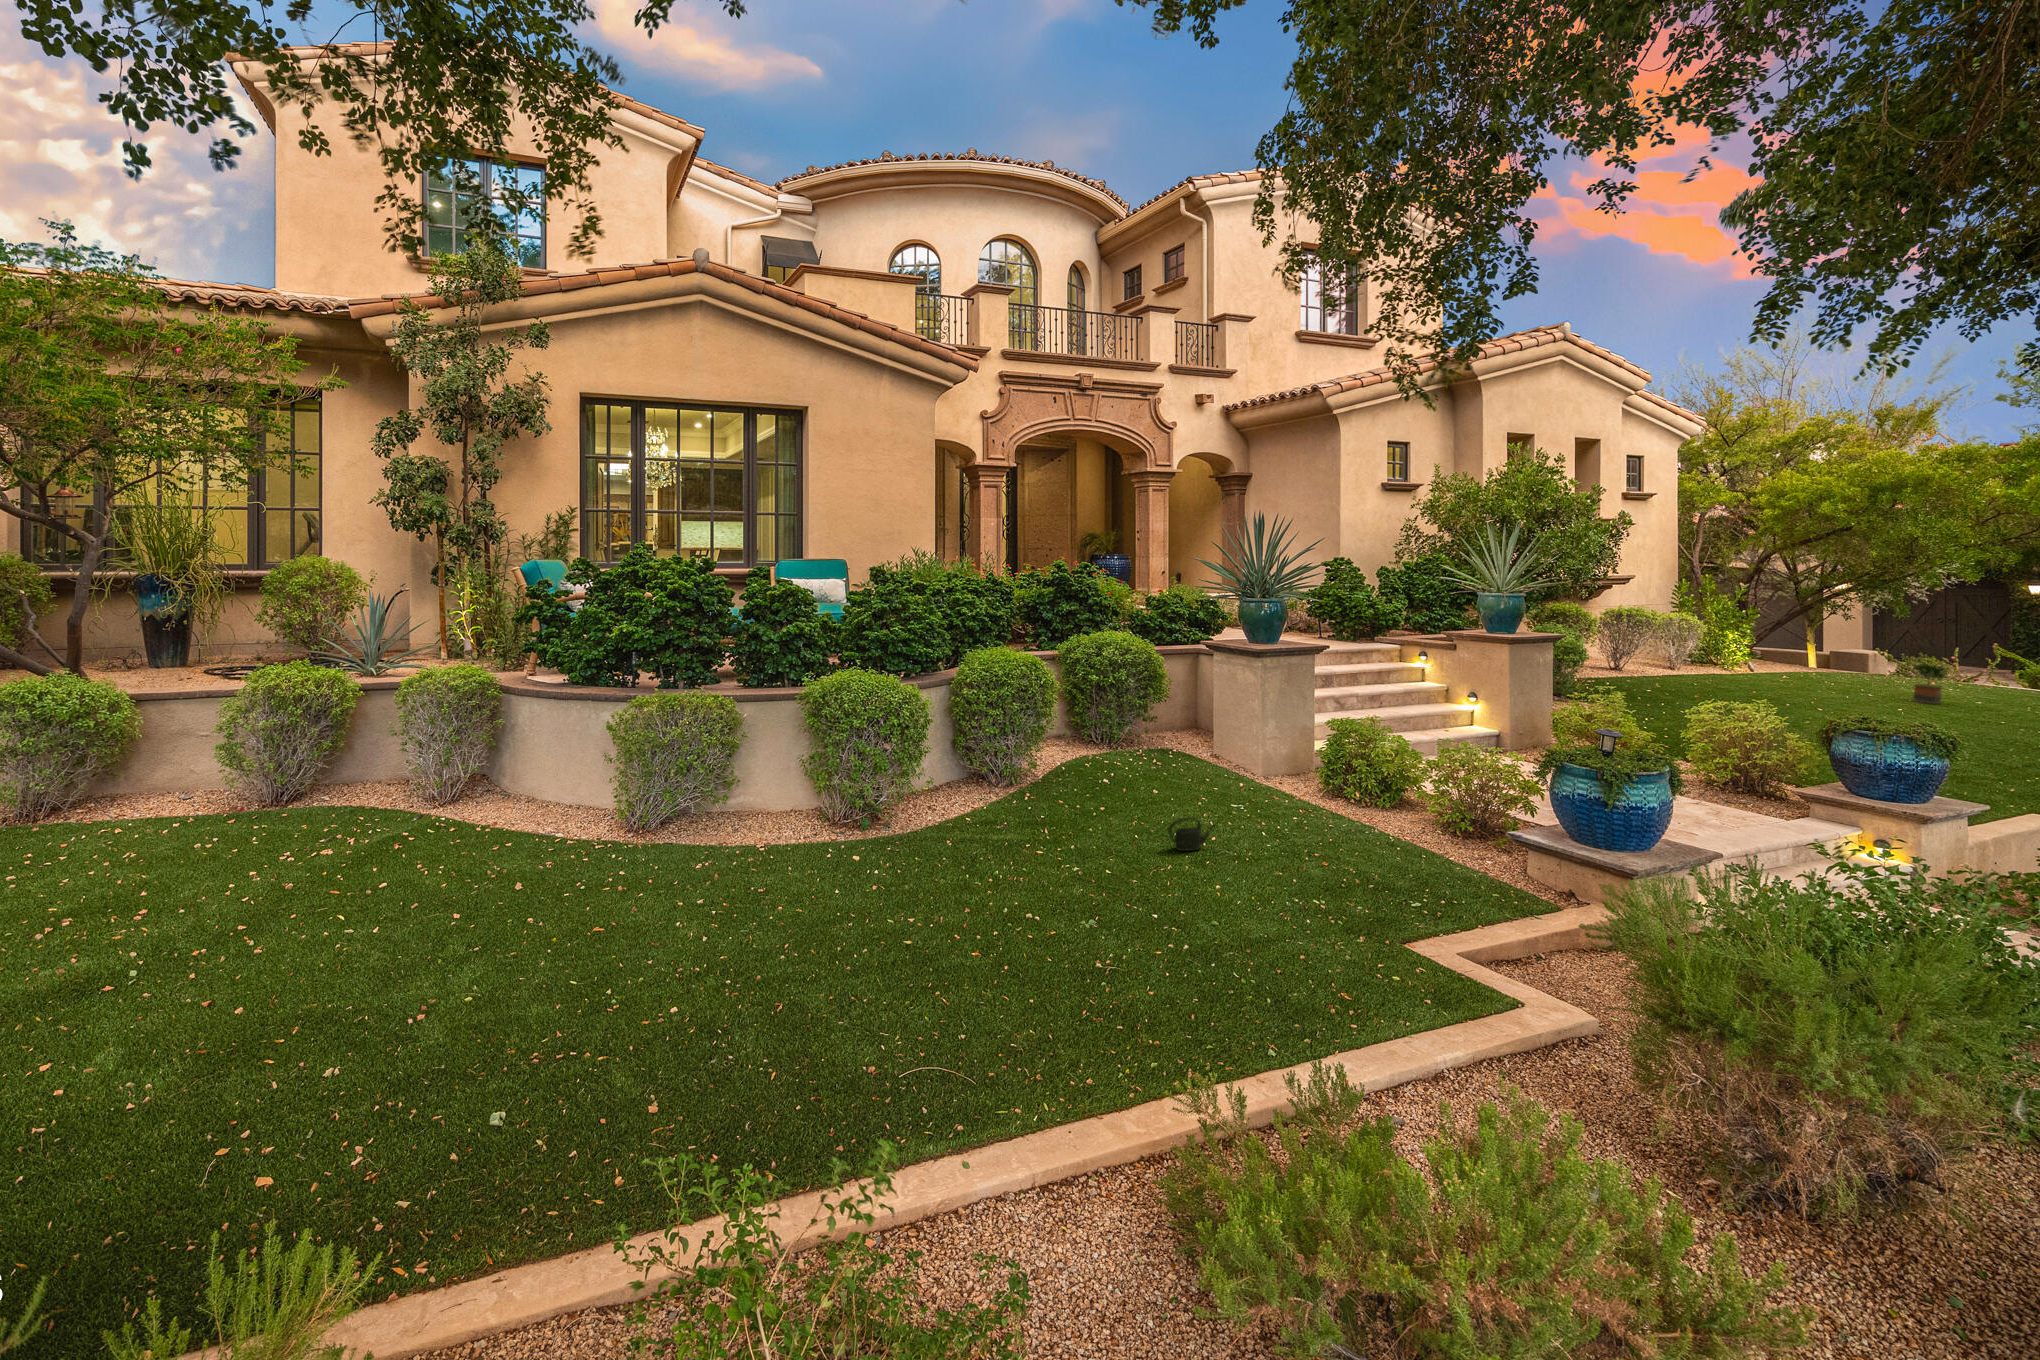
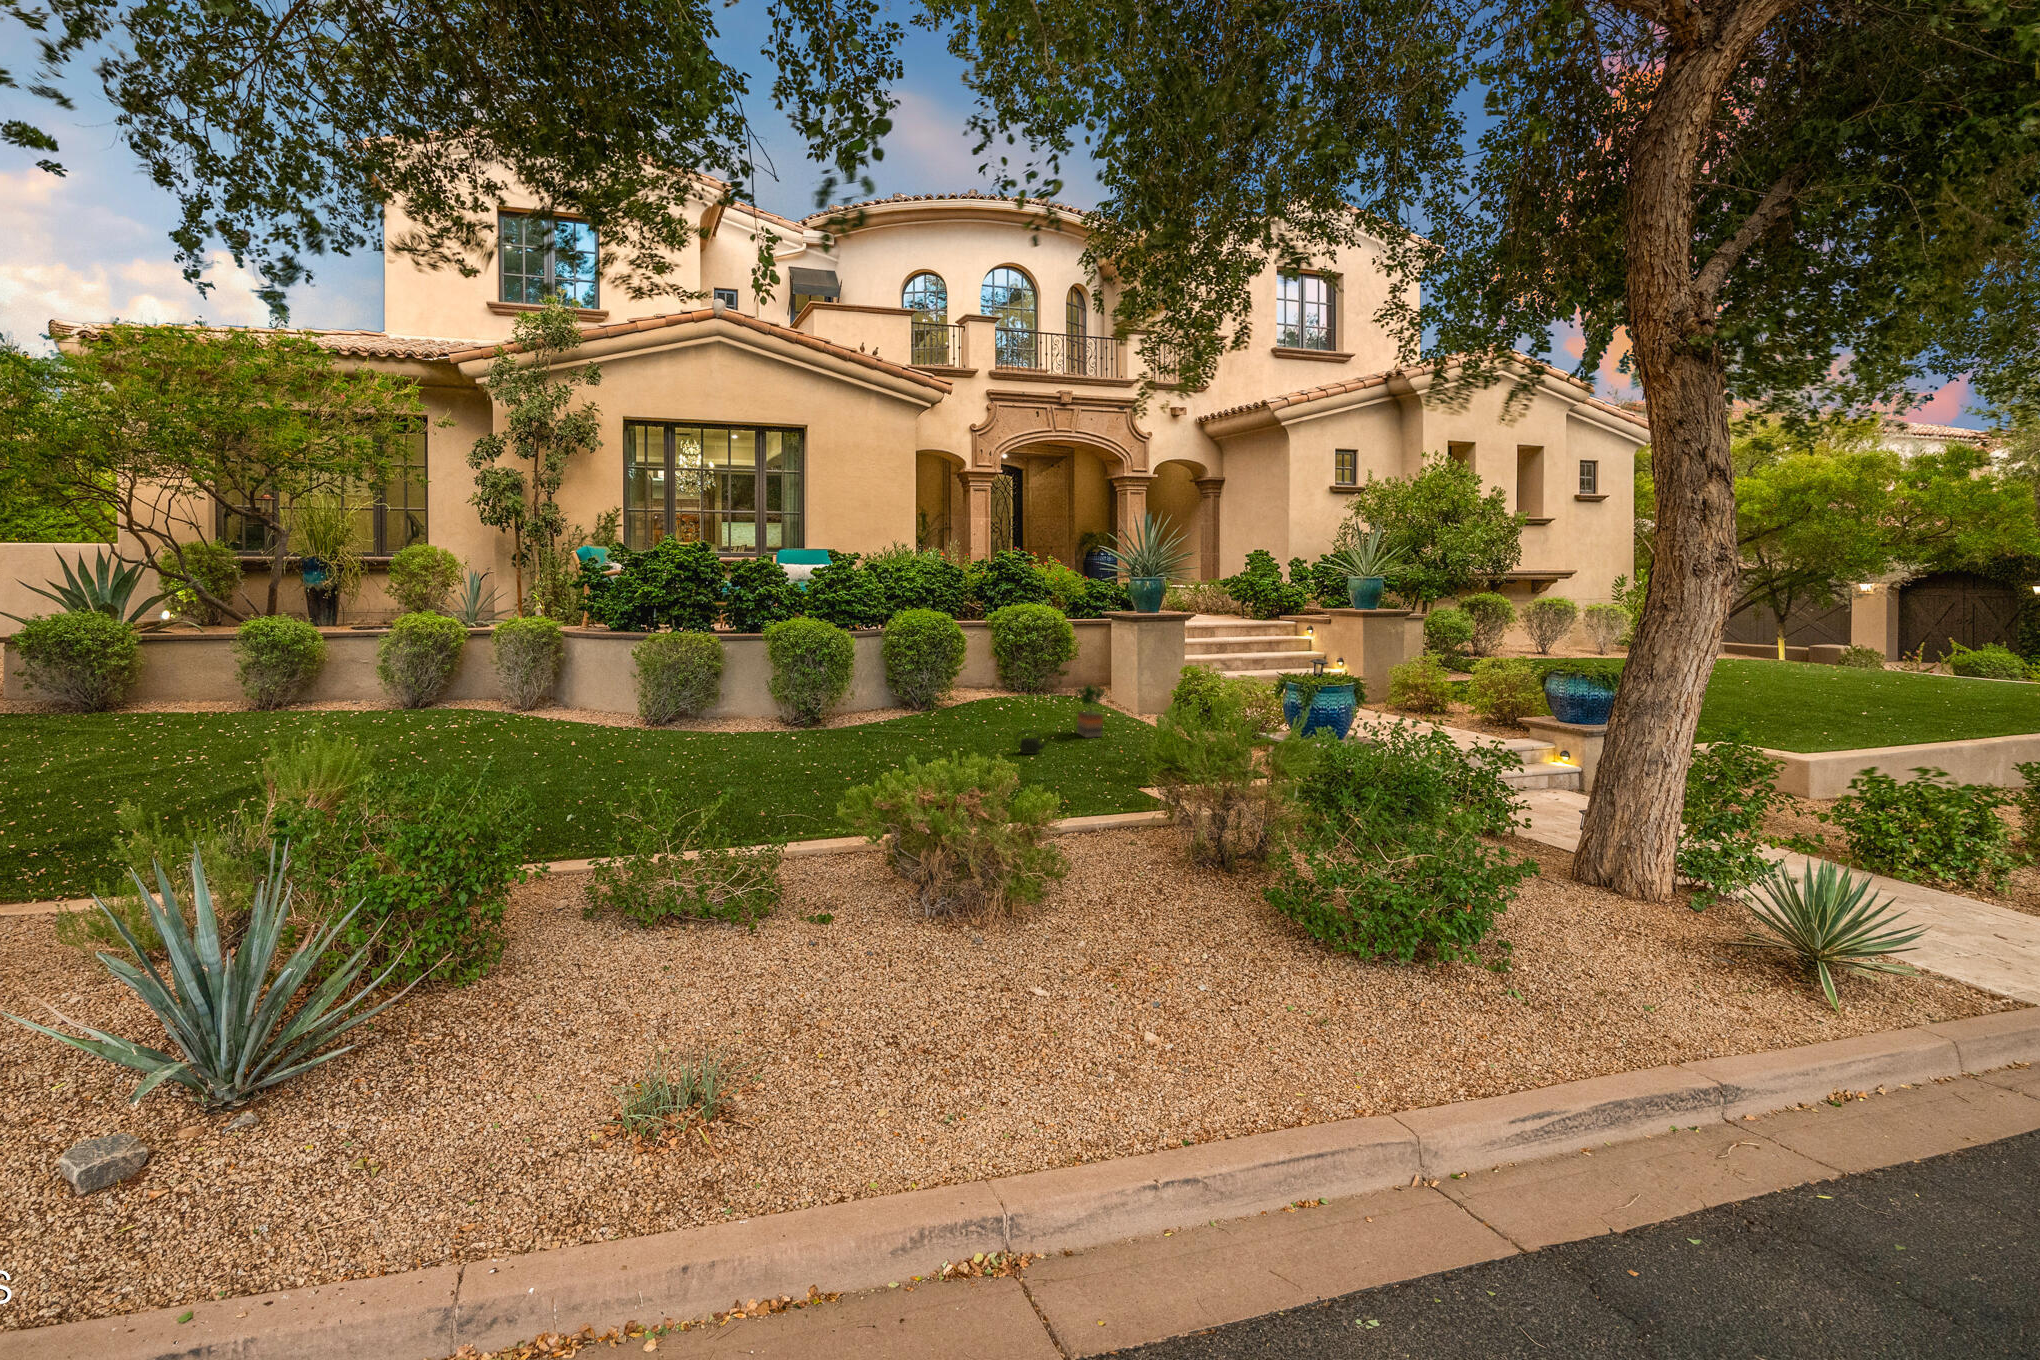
potted tree: present [1913,664,1949,704] -> present [1075,685,1109,737]

